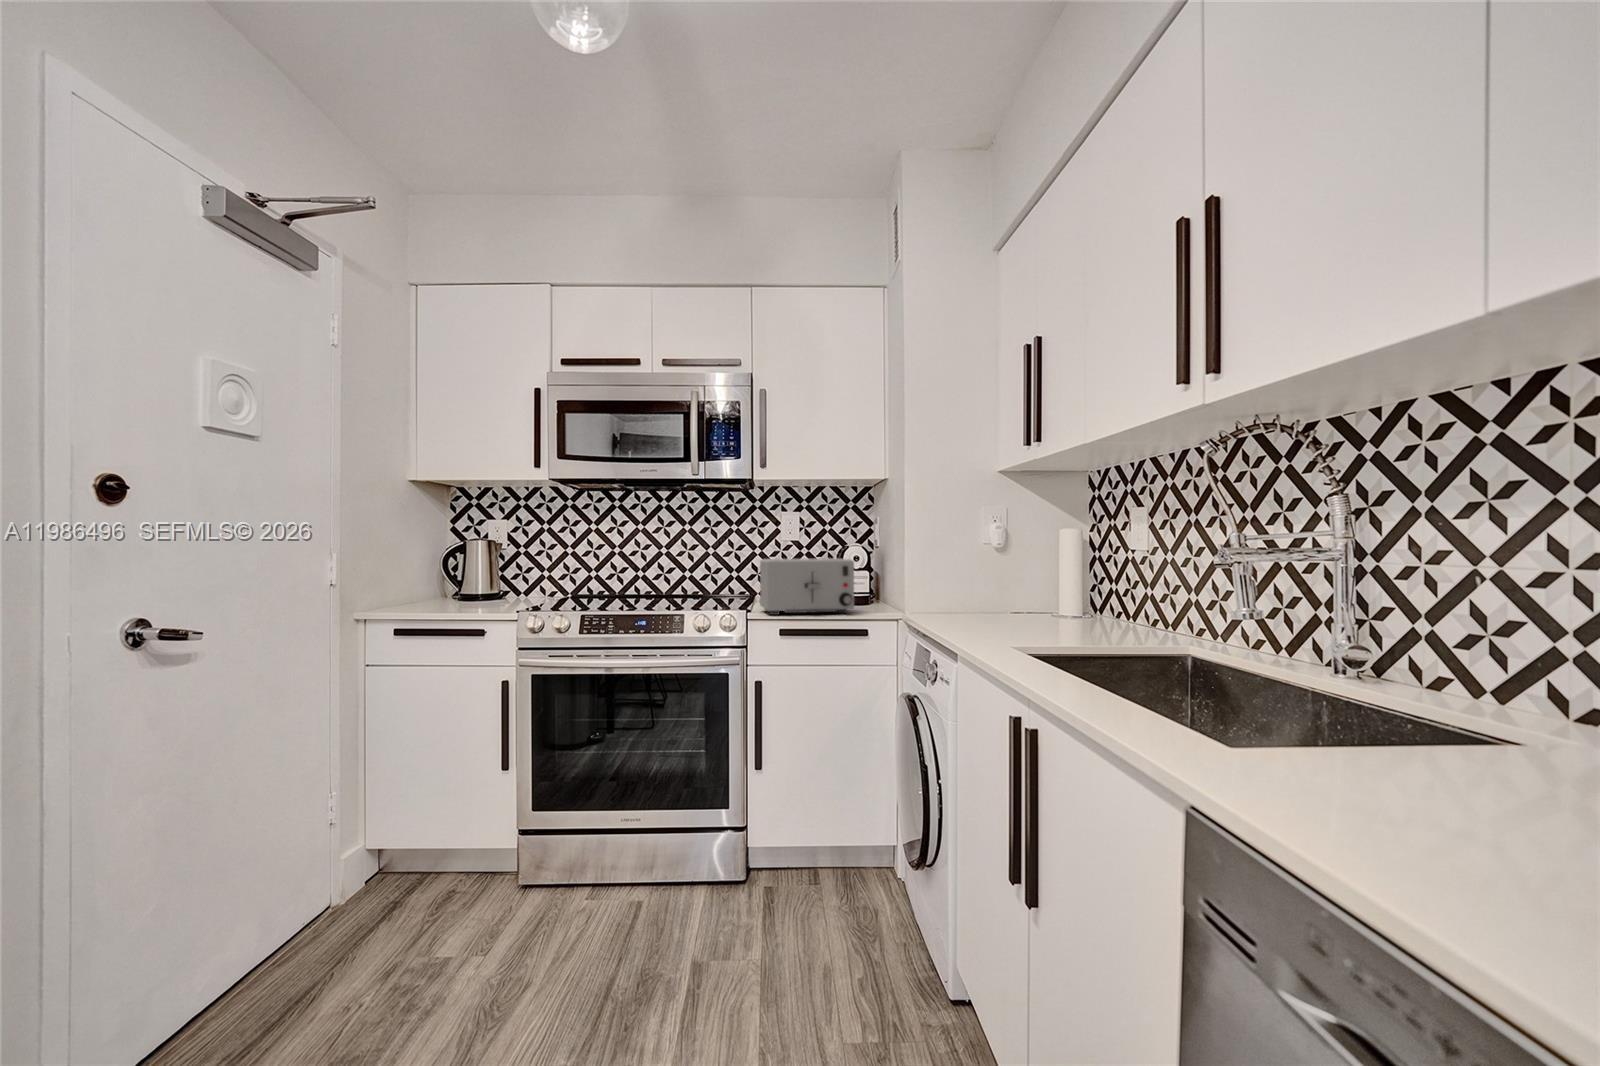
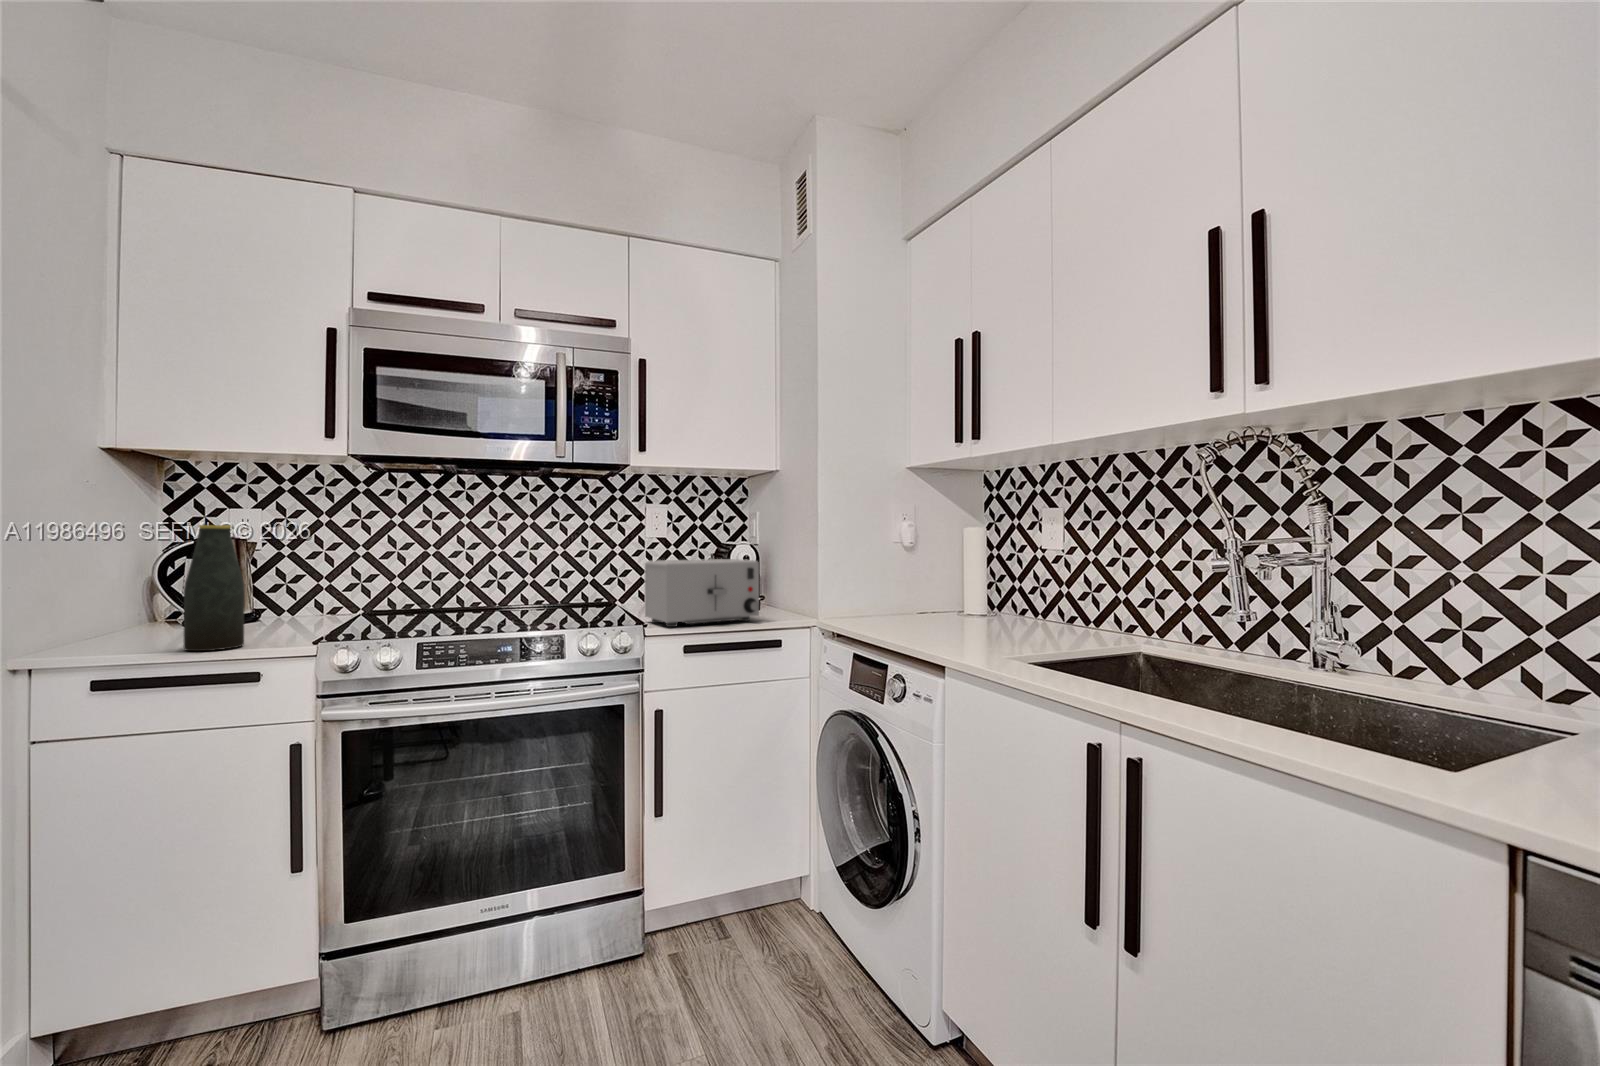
bottle: none [446,531,480,615] -> present [184,525,244,651]

